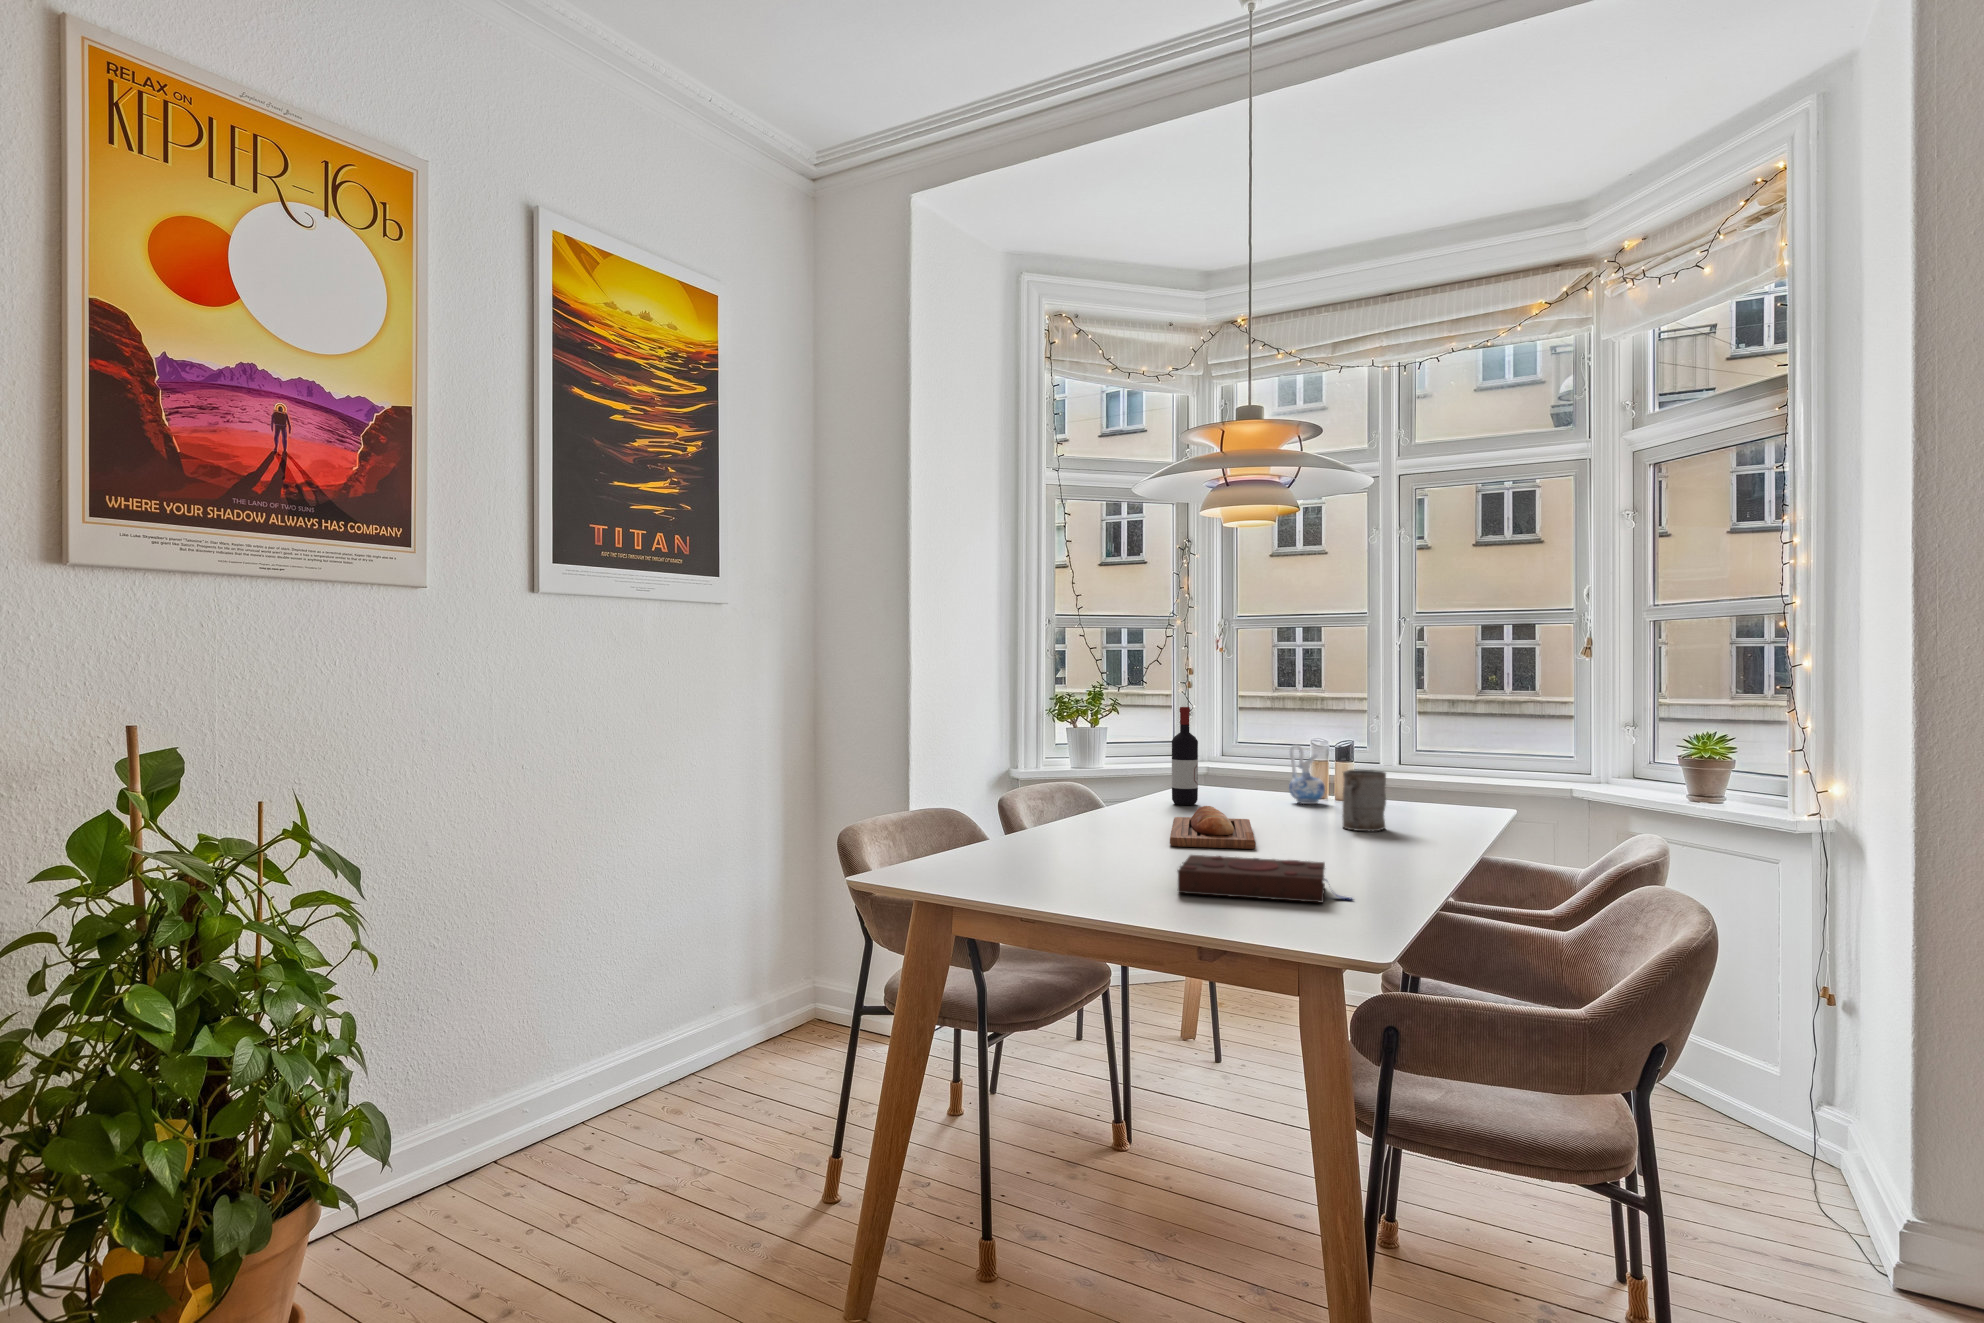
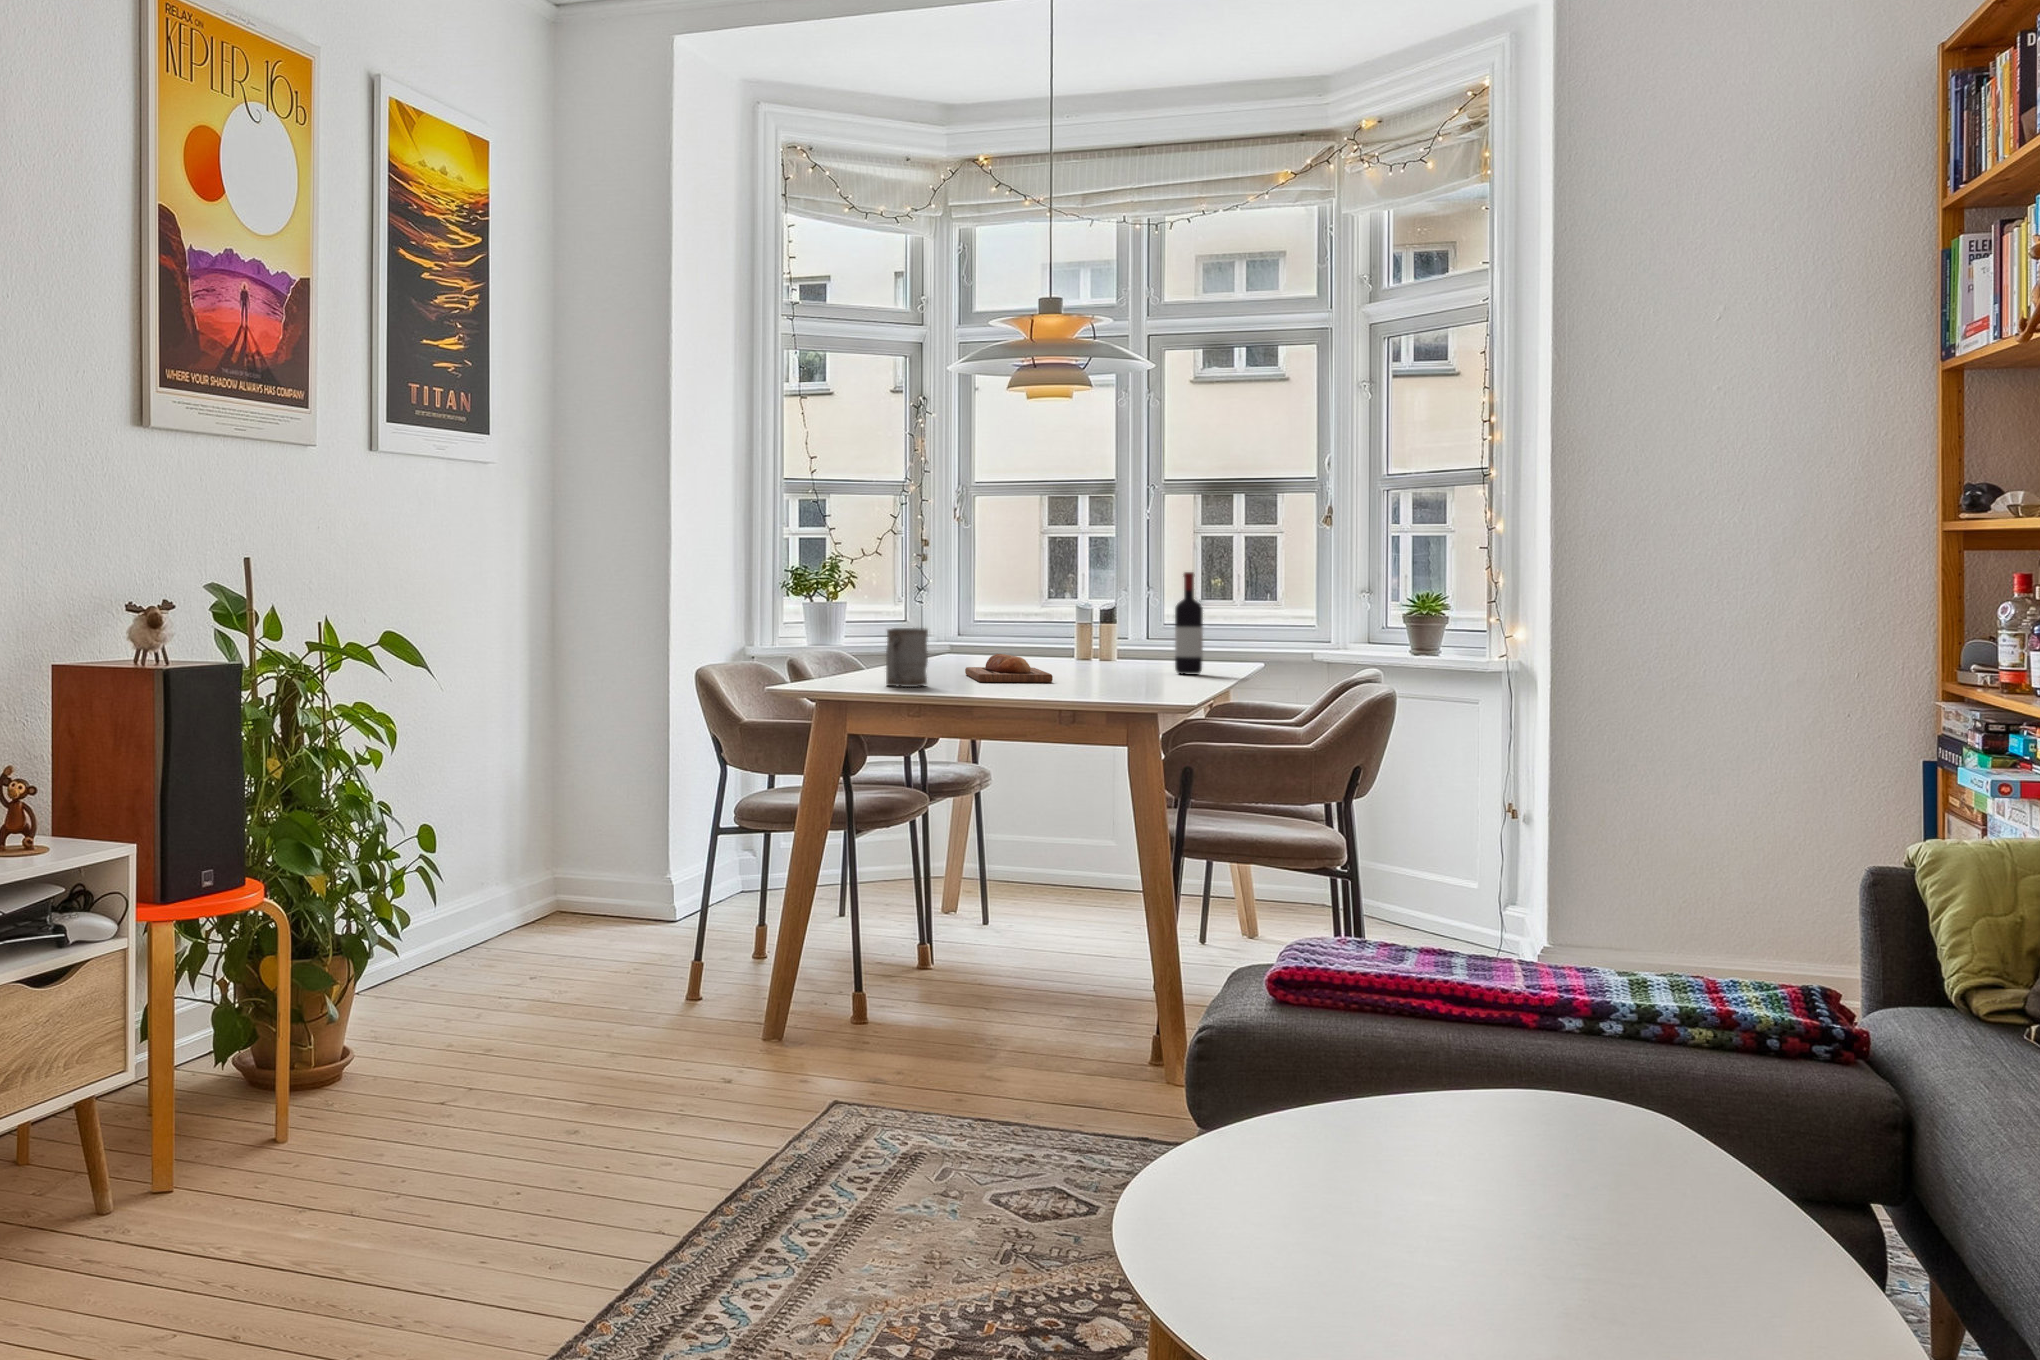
wine bottle: present [1172,707,1198,805] -> present [1175,572,1203,675]
ceramic pitcher: present [1289,745,1325,804] -> none [1054,608,1088,665]
mug: present [1342,770,1386,831] -> present [886,628,928,687]
book: present [1178,855,1352,903] -> none [1016,673,1151,697]

